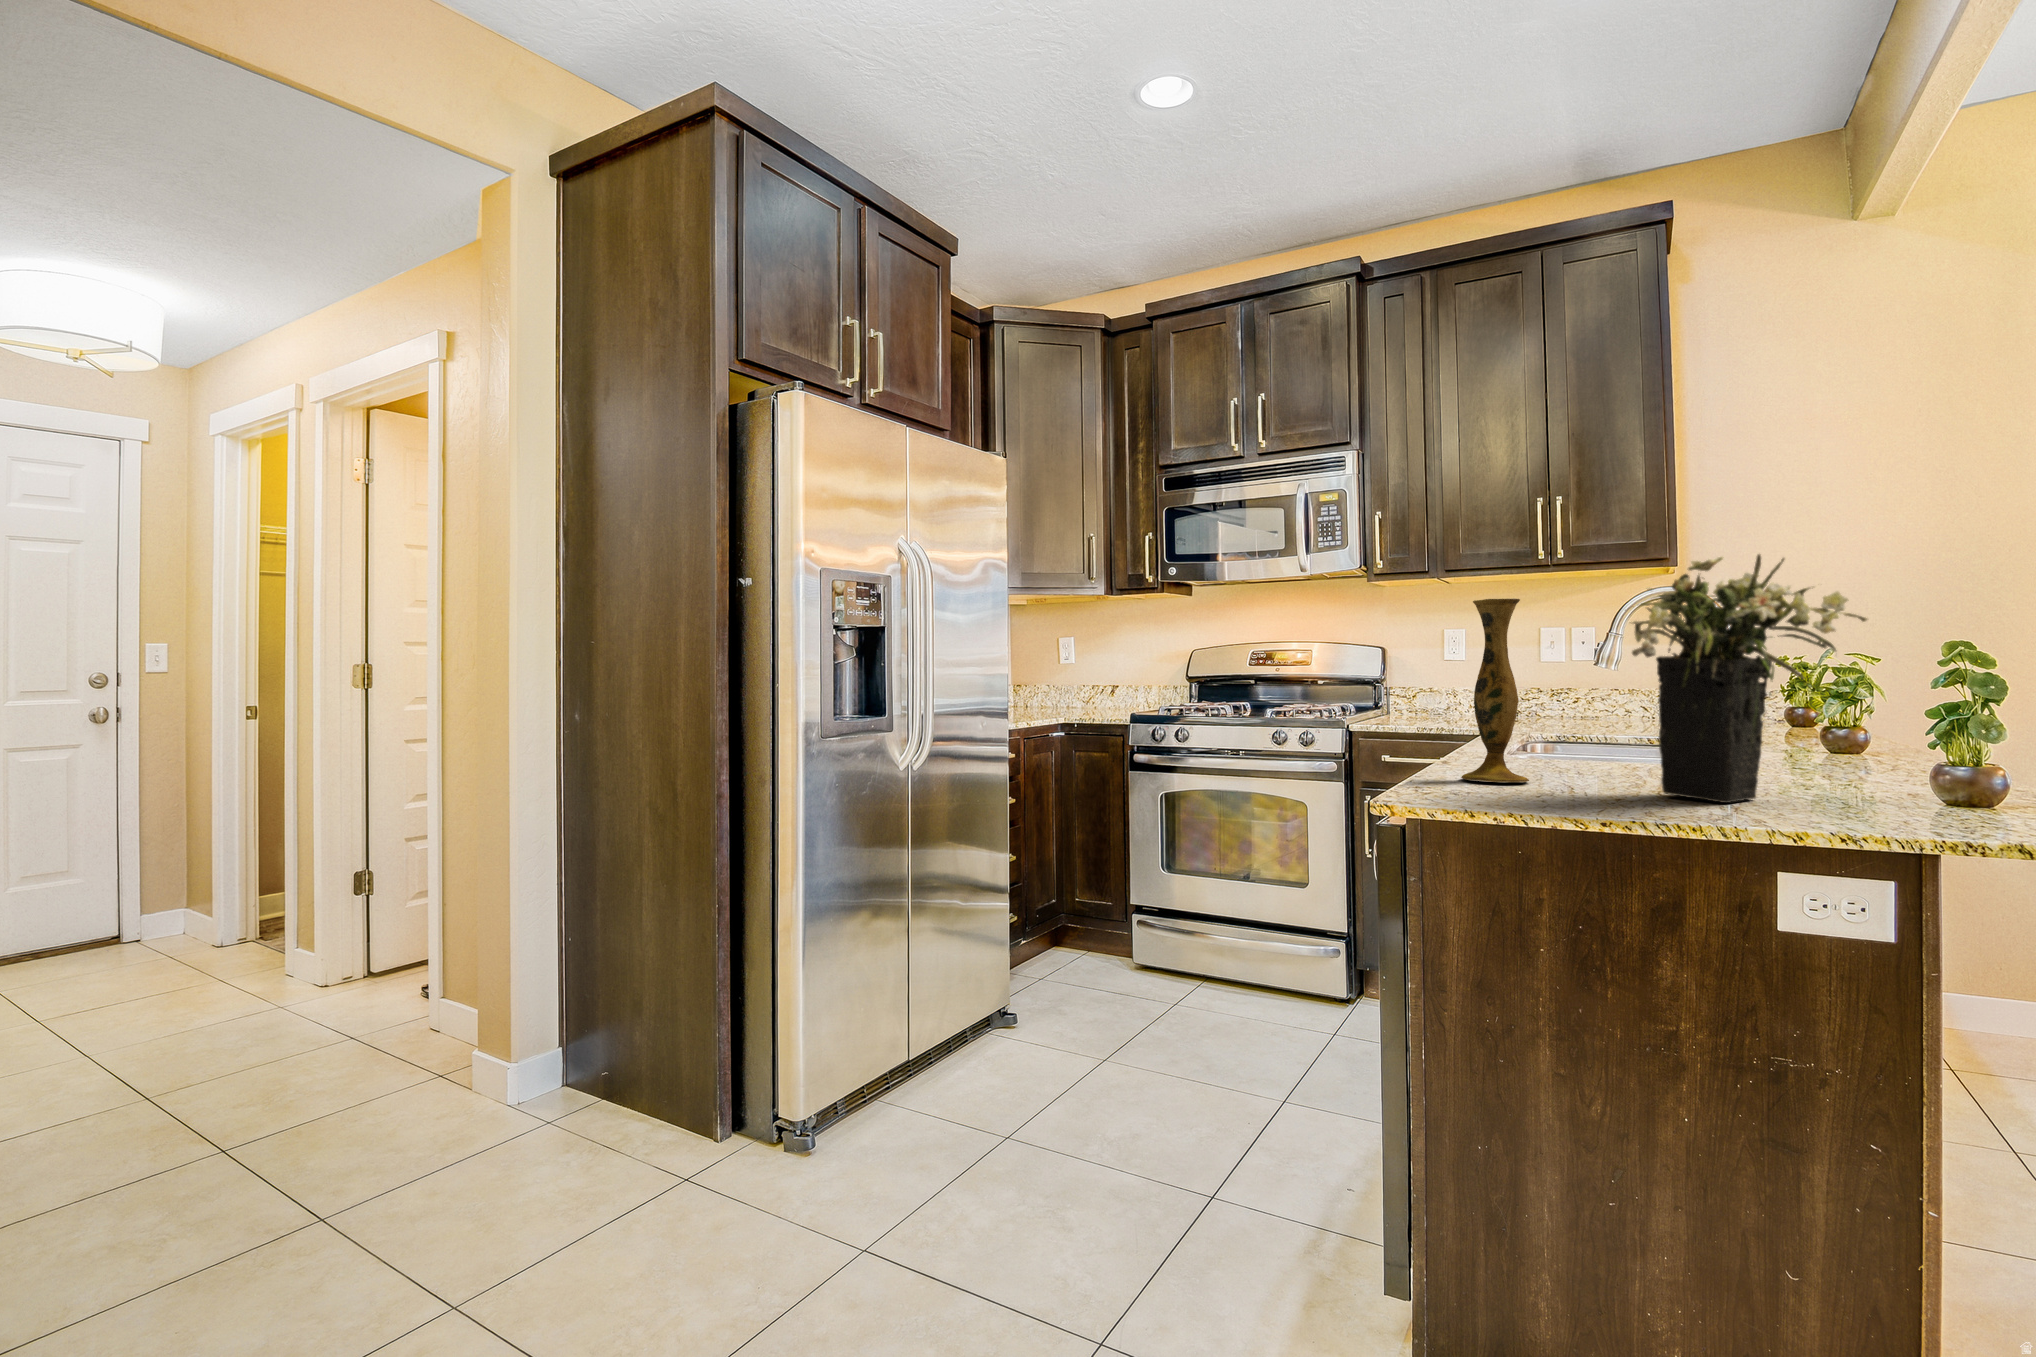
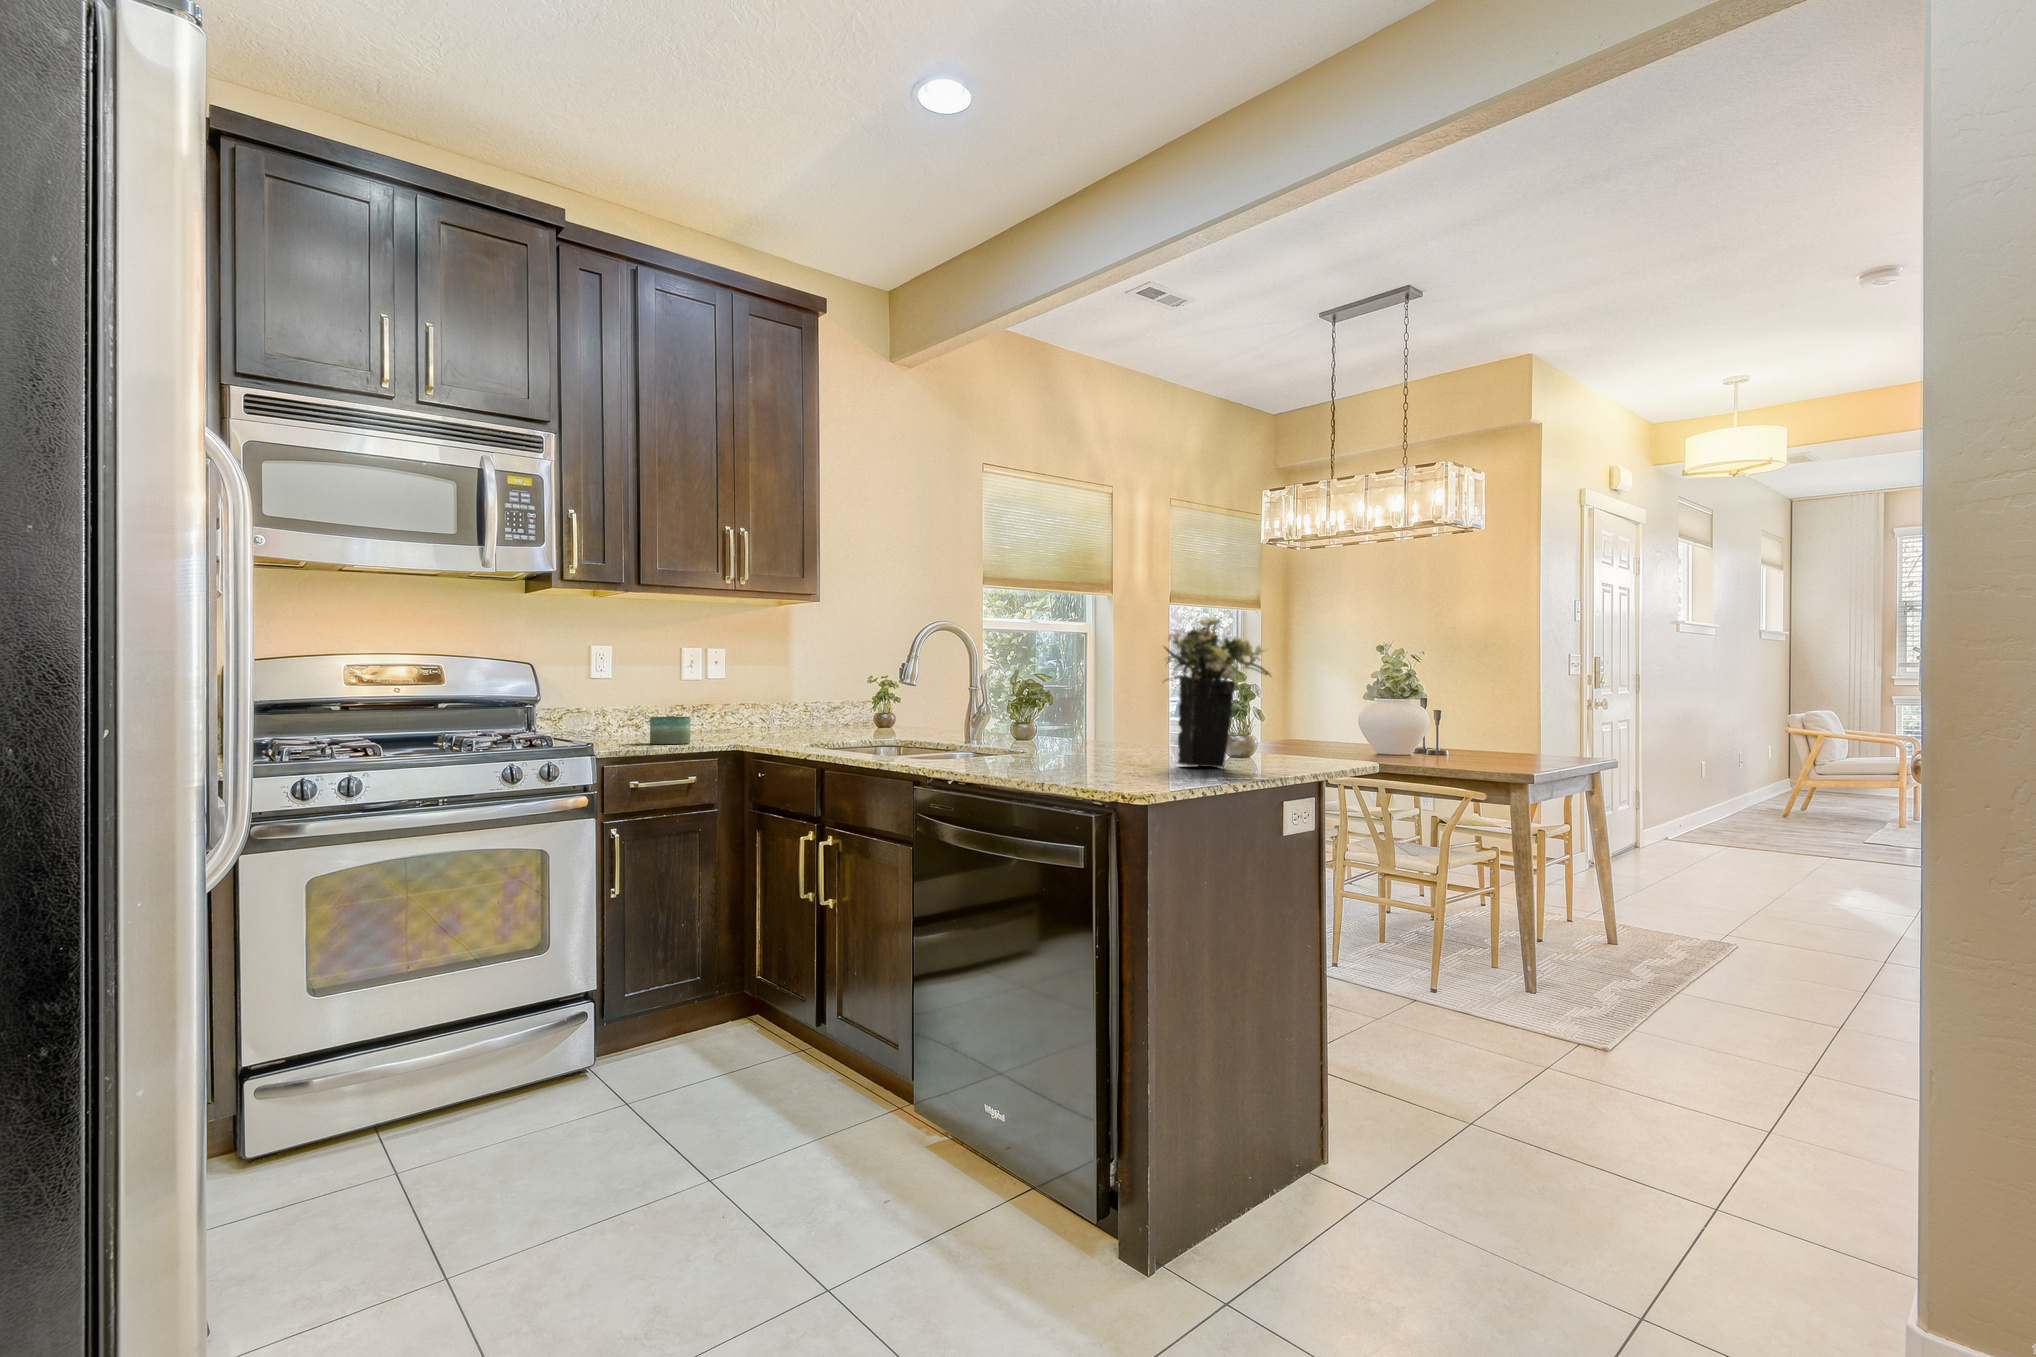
vase: present [1461,598,1529,782] -> none [1065,632,1112,770]
candle: none [1412,700,1454,726] -> present [650,717,690,744]

